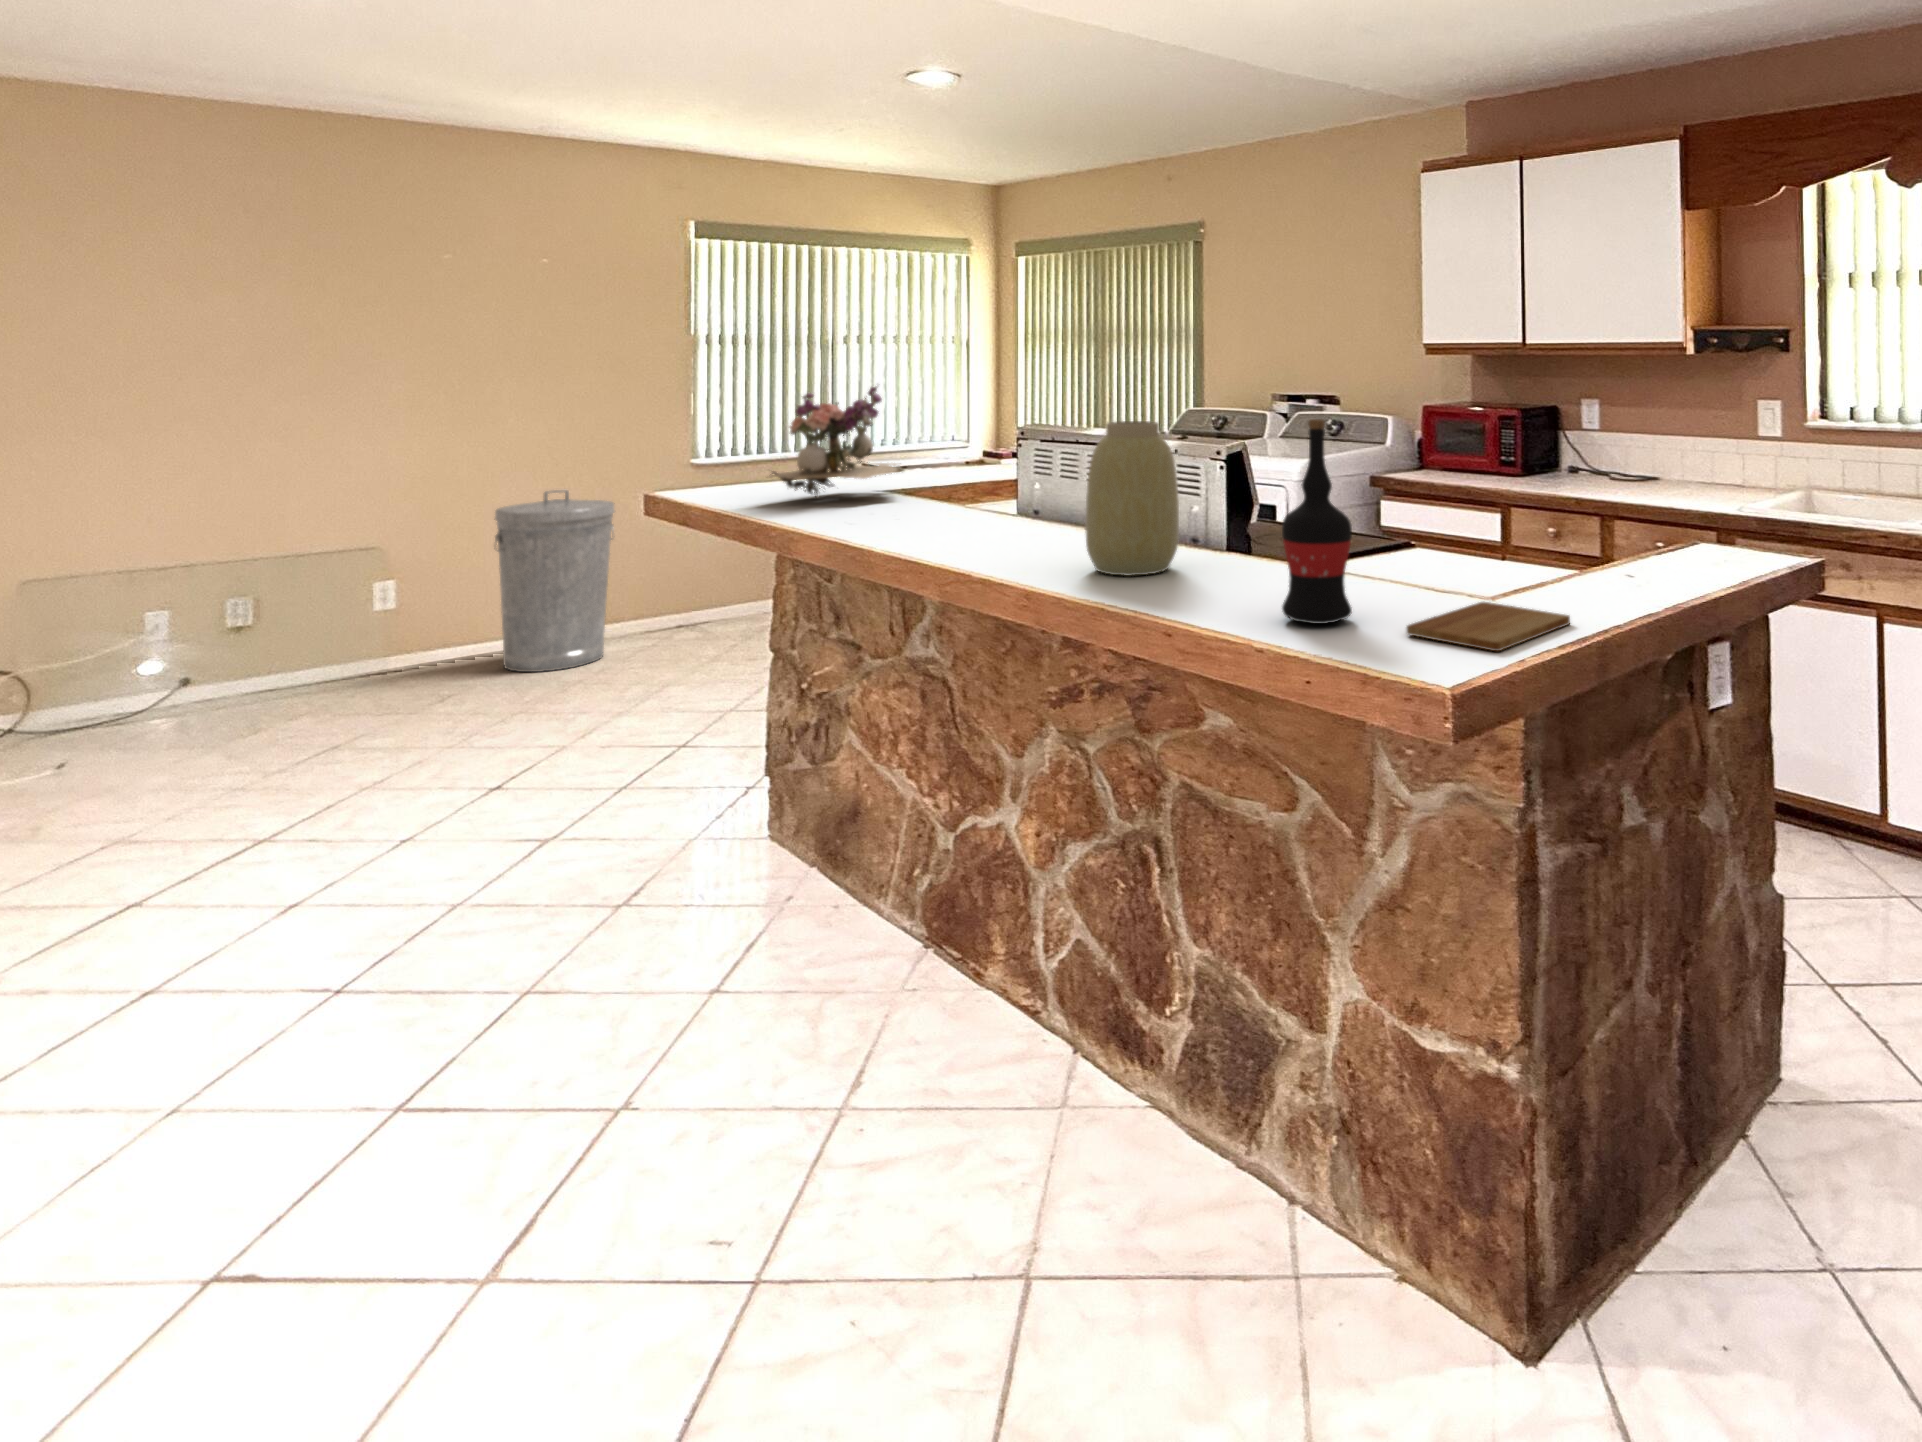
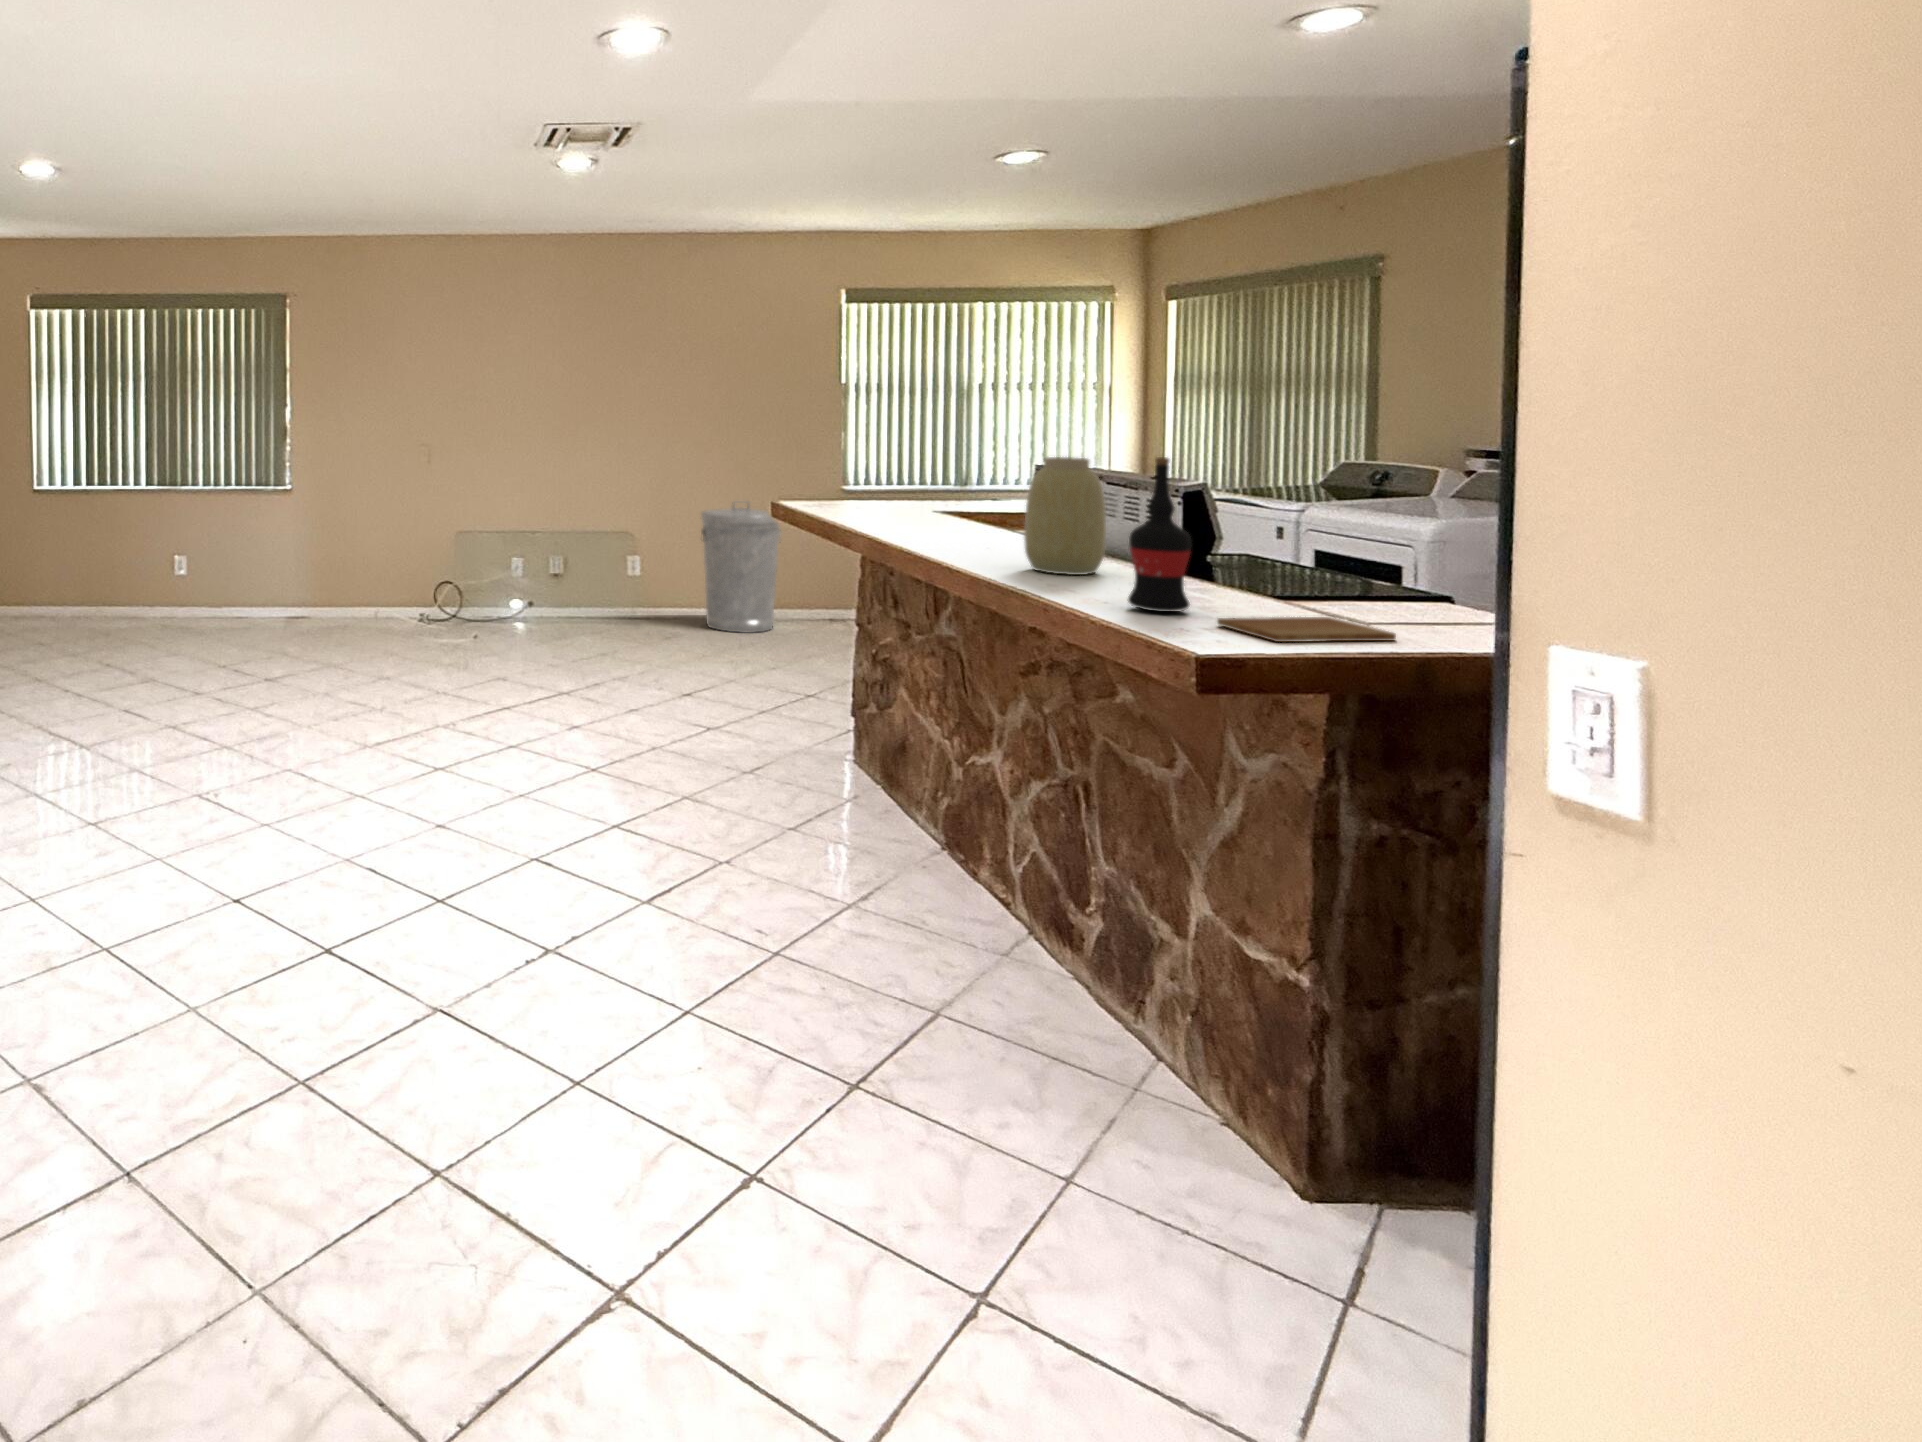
flower arrangement: present [769,387,902,496] -> none [845,426,957,512]

